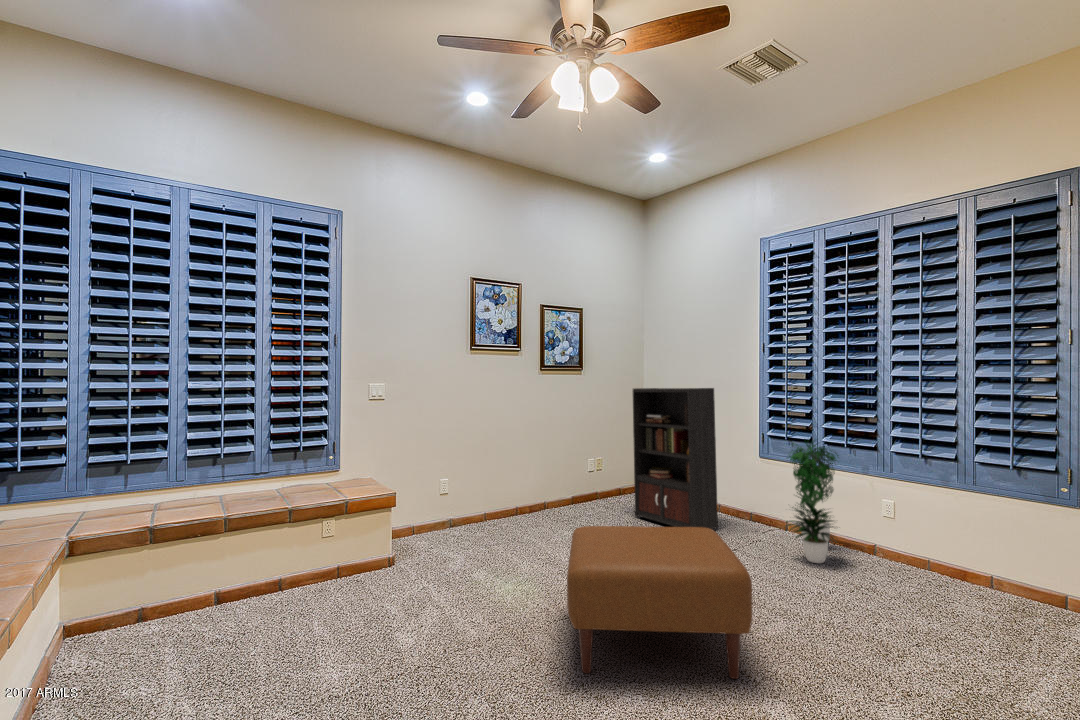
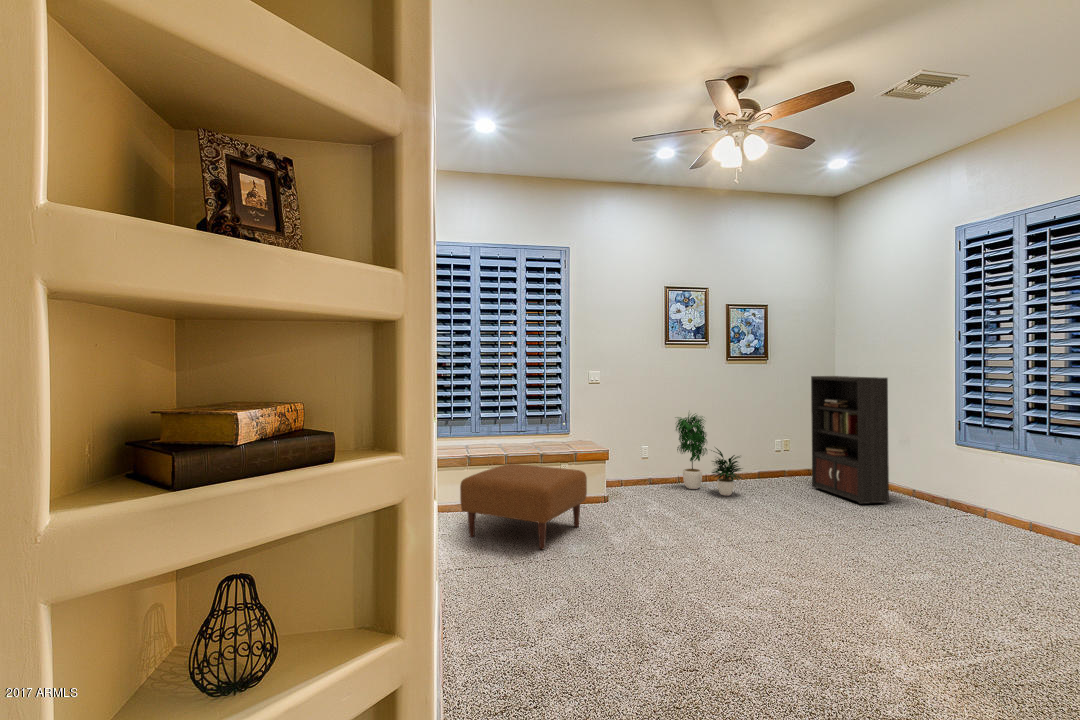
potted plant: present [787,444,838,563] -> present [676,413,742,496]
ottoman: present [567,526,752,679] -> present [460,464,587,549]

